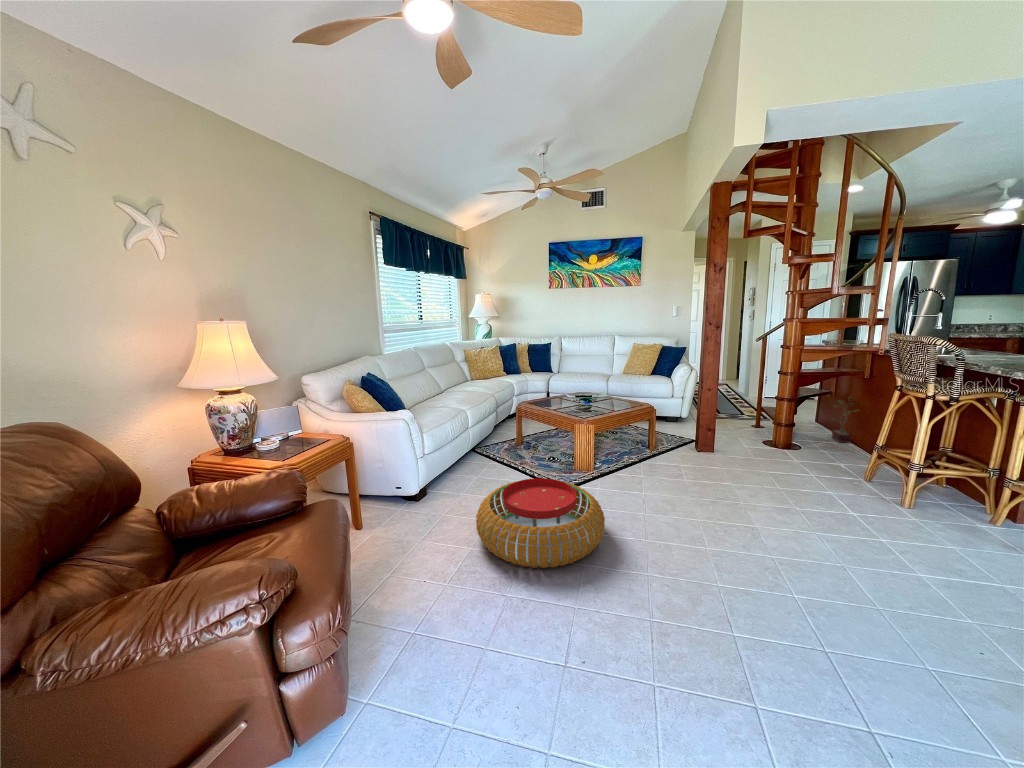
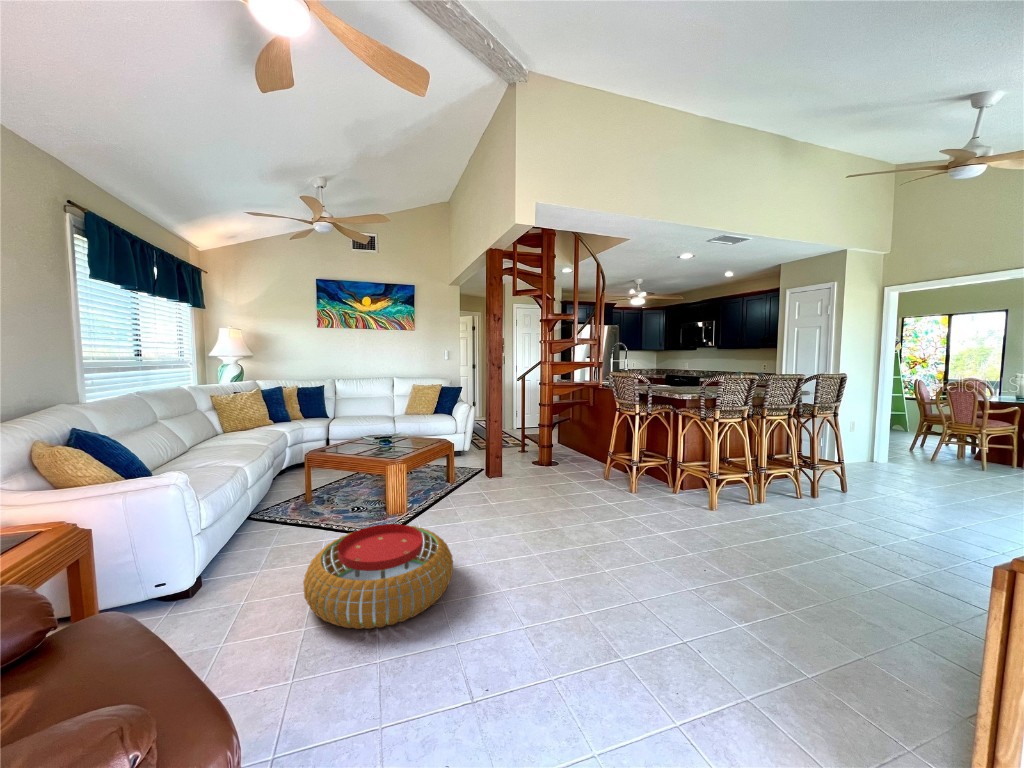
potted plant: present [832,400,853,443] -> none [570,419,589,456]

